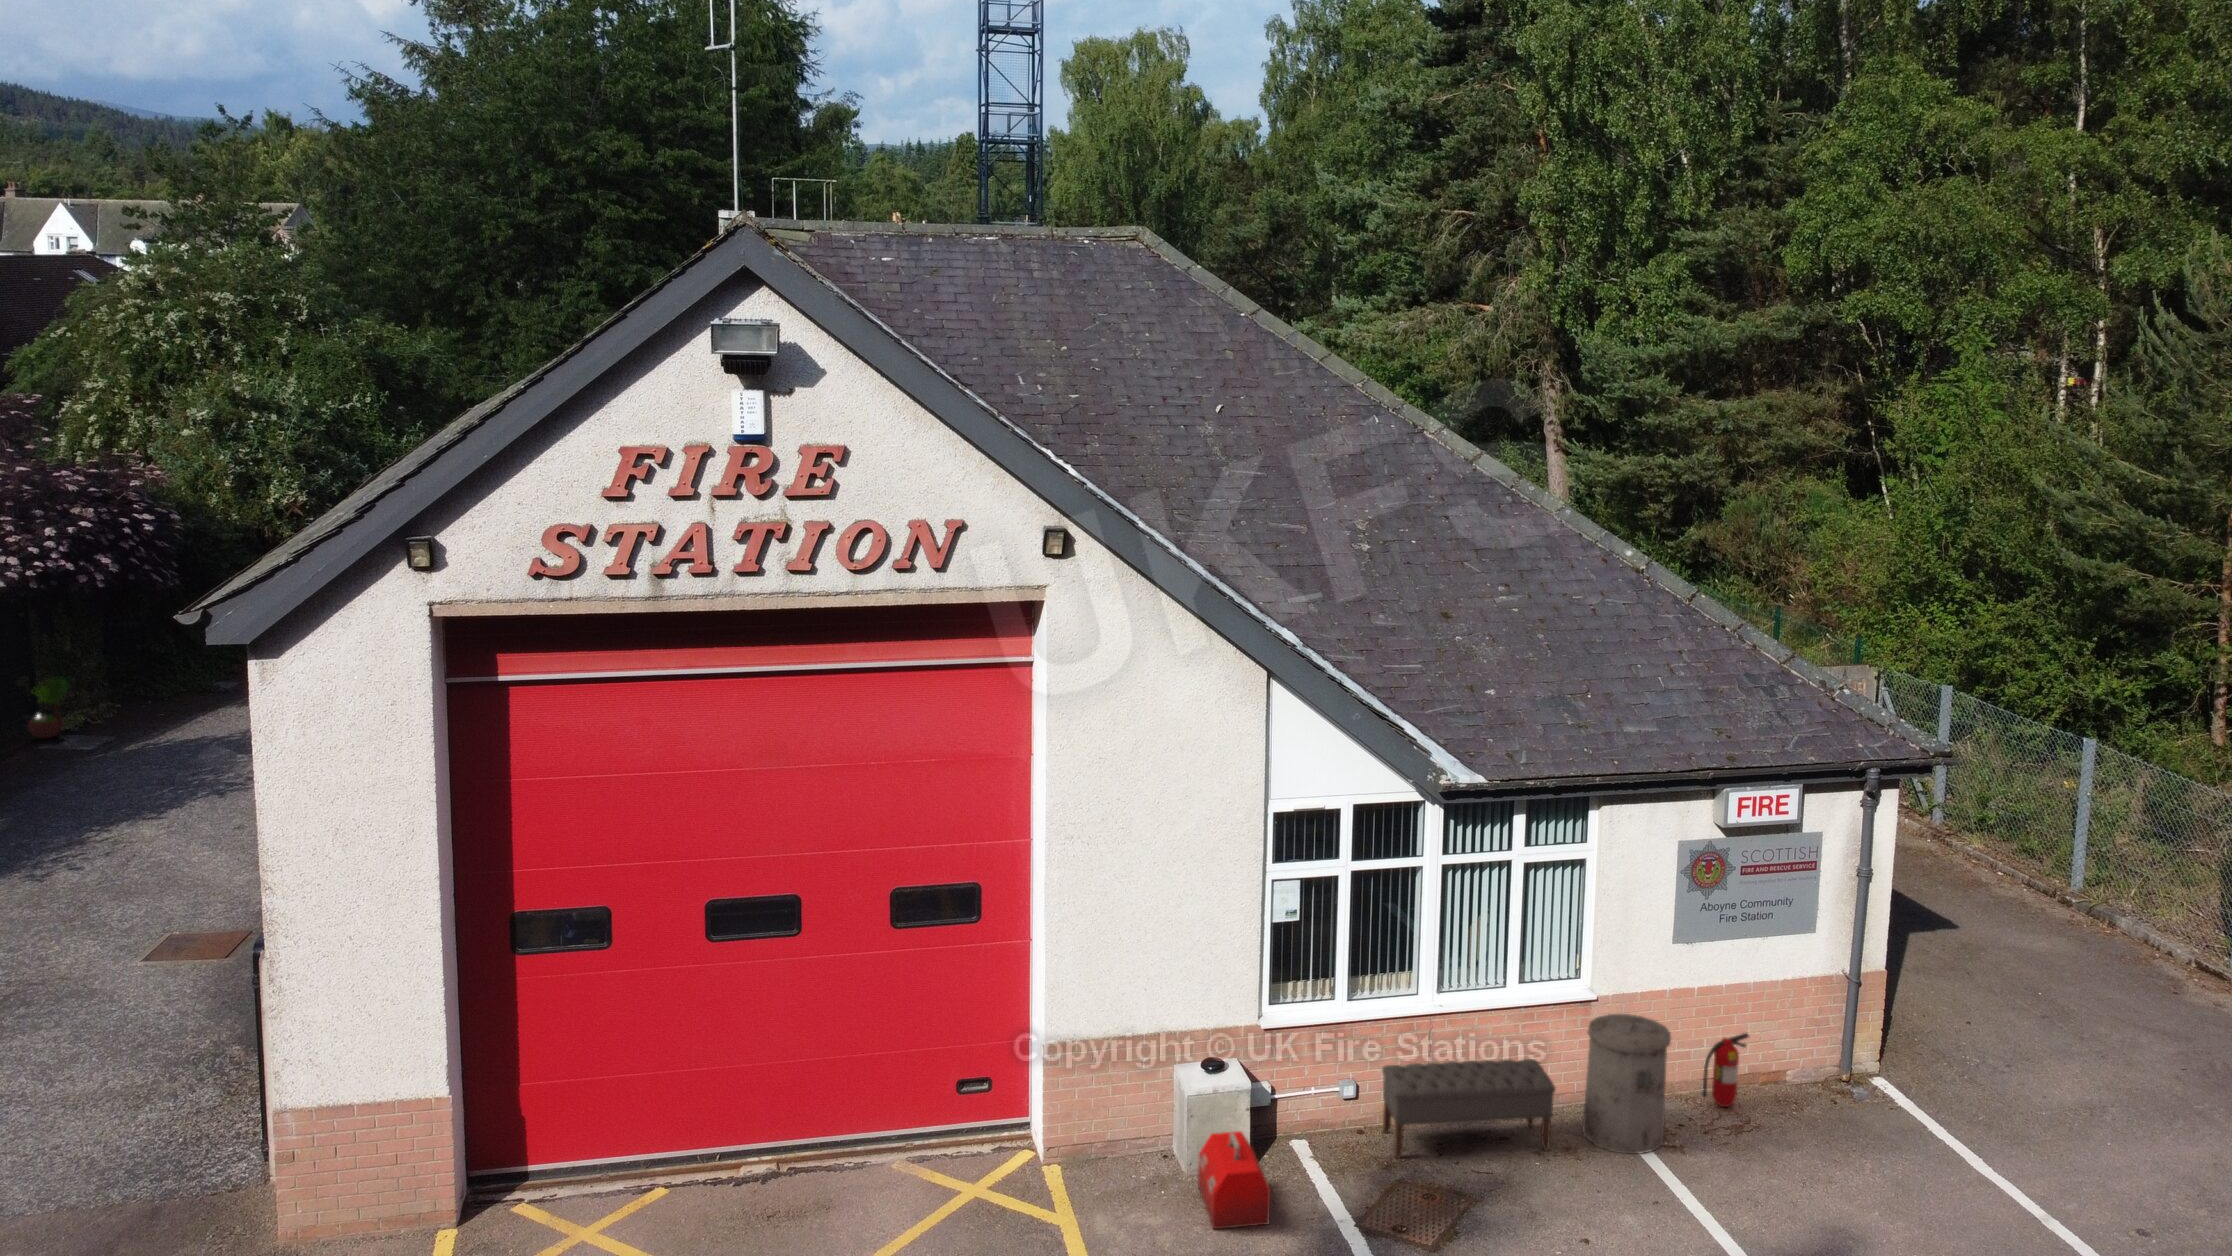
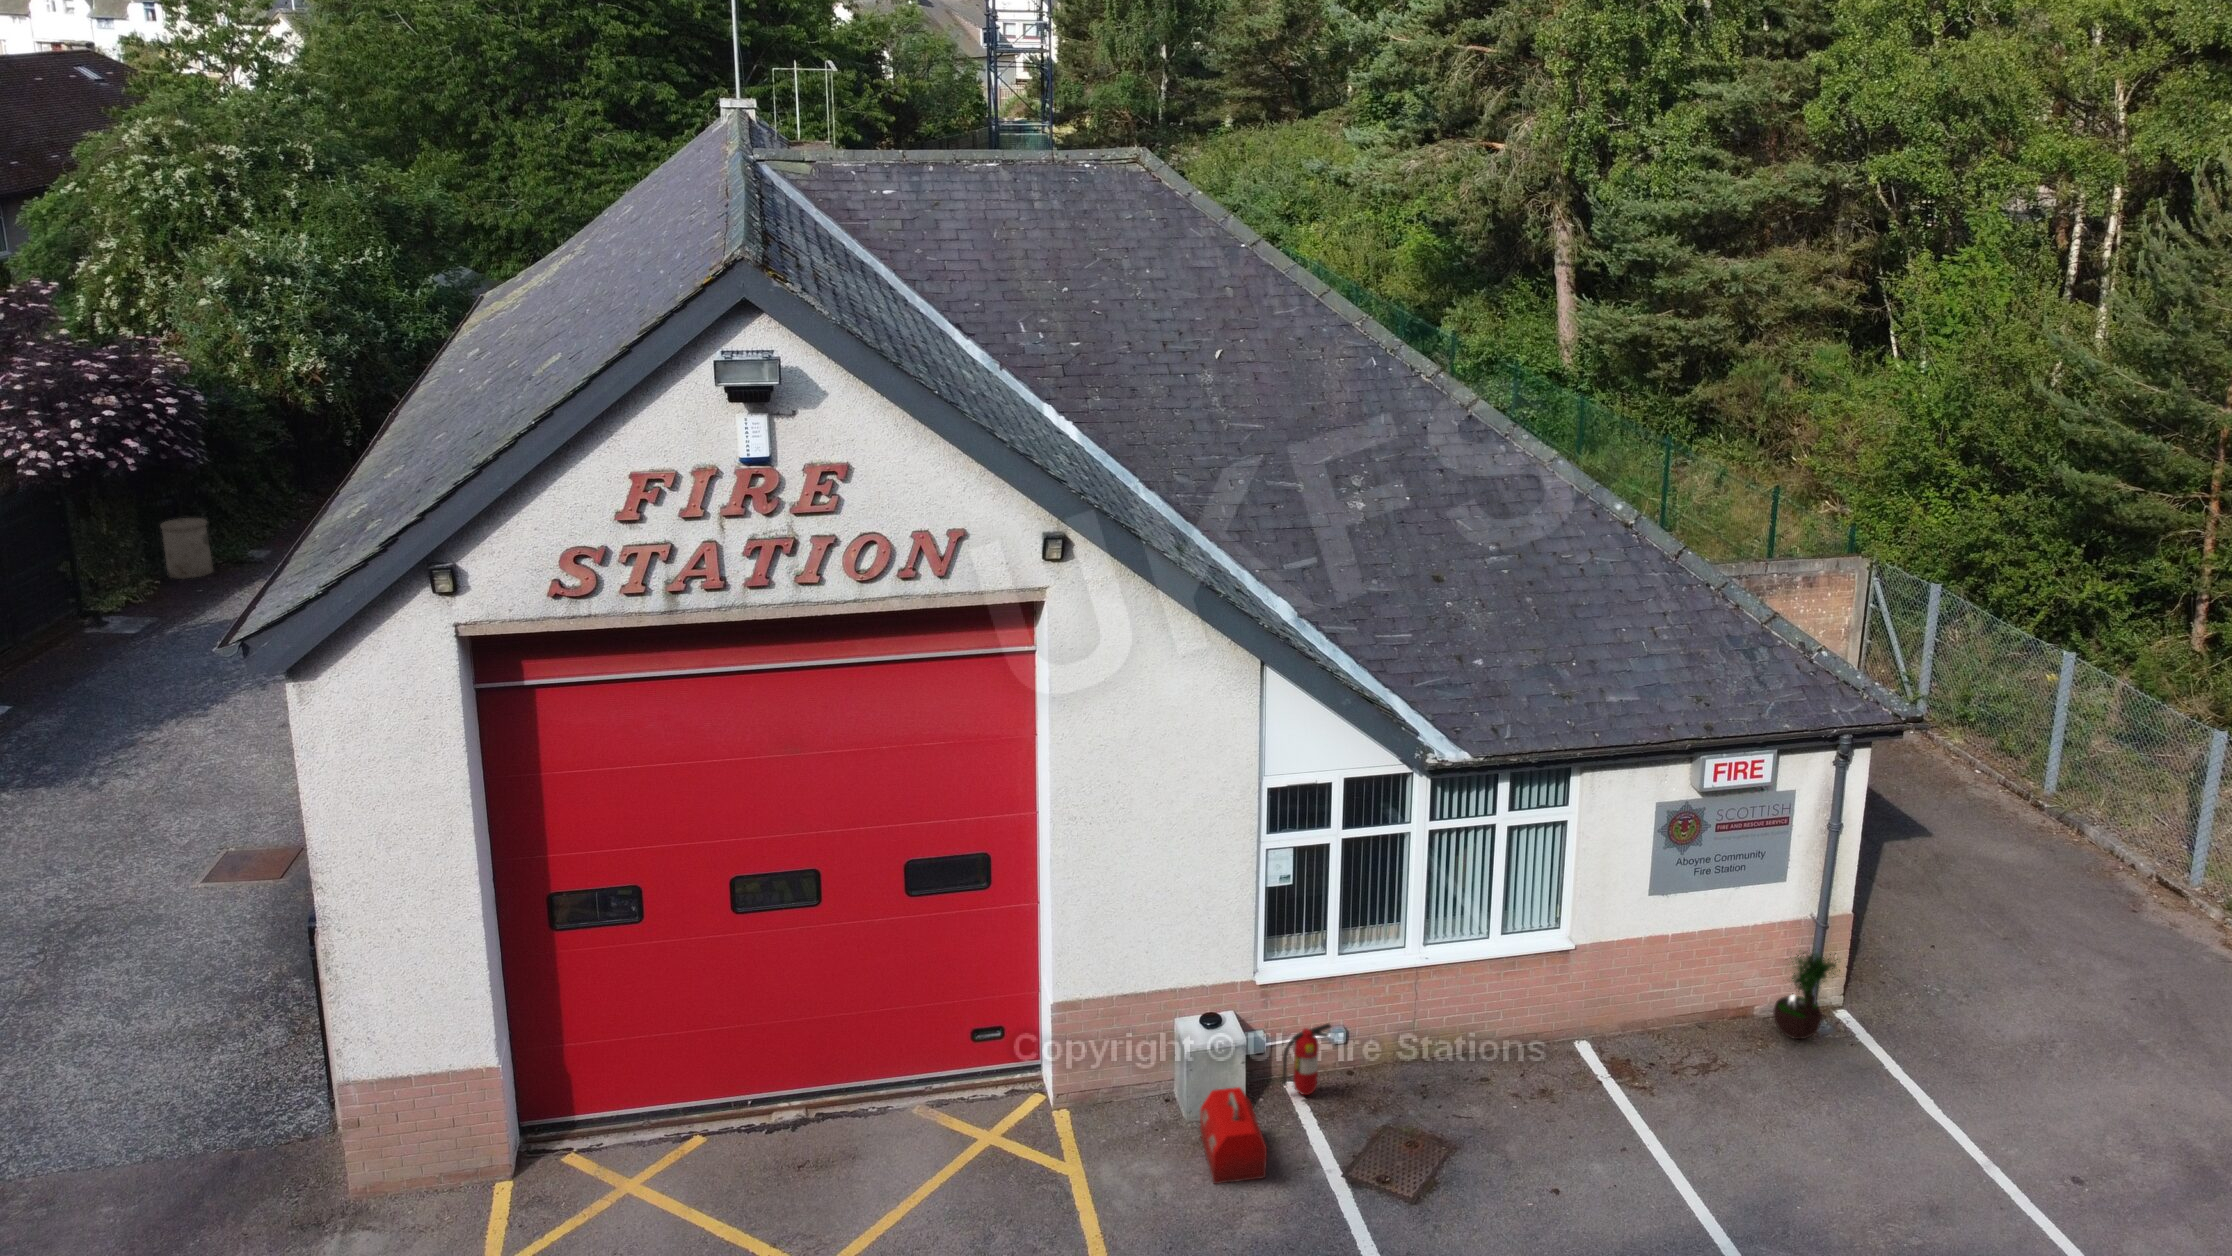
potted tree: present [28,679,68,739] -> present [1773,949,1840,1039]
trash can: present [1583,1014,1671,1154] -> present [160,518,213,578]
fire extinguisher: present [1702,1033,1749,1107] -> present [1282,1024,1331,1095]
bench: present [1382,1059,1555,1159] -> none [1373,1007,1535,1104]

